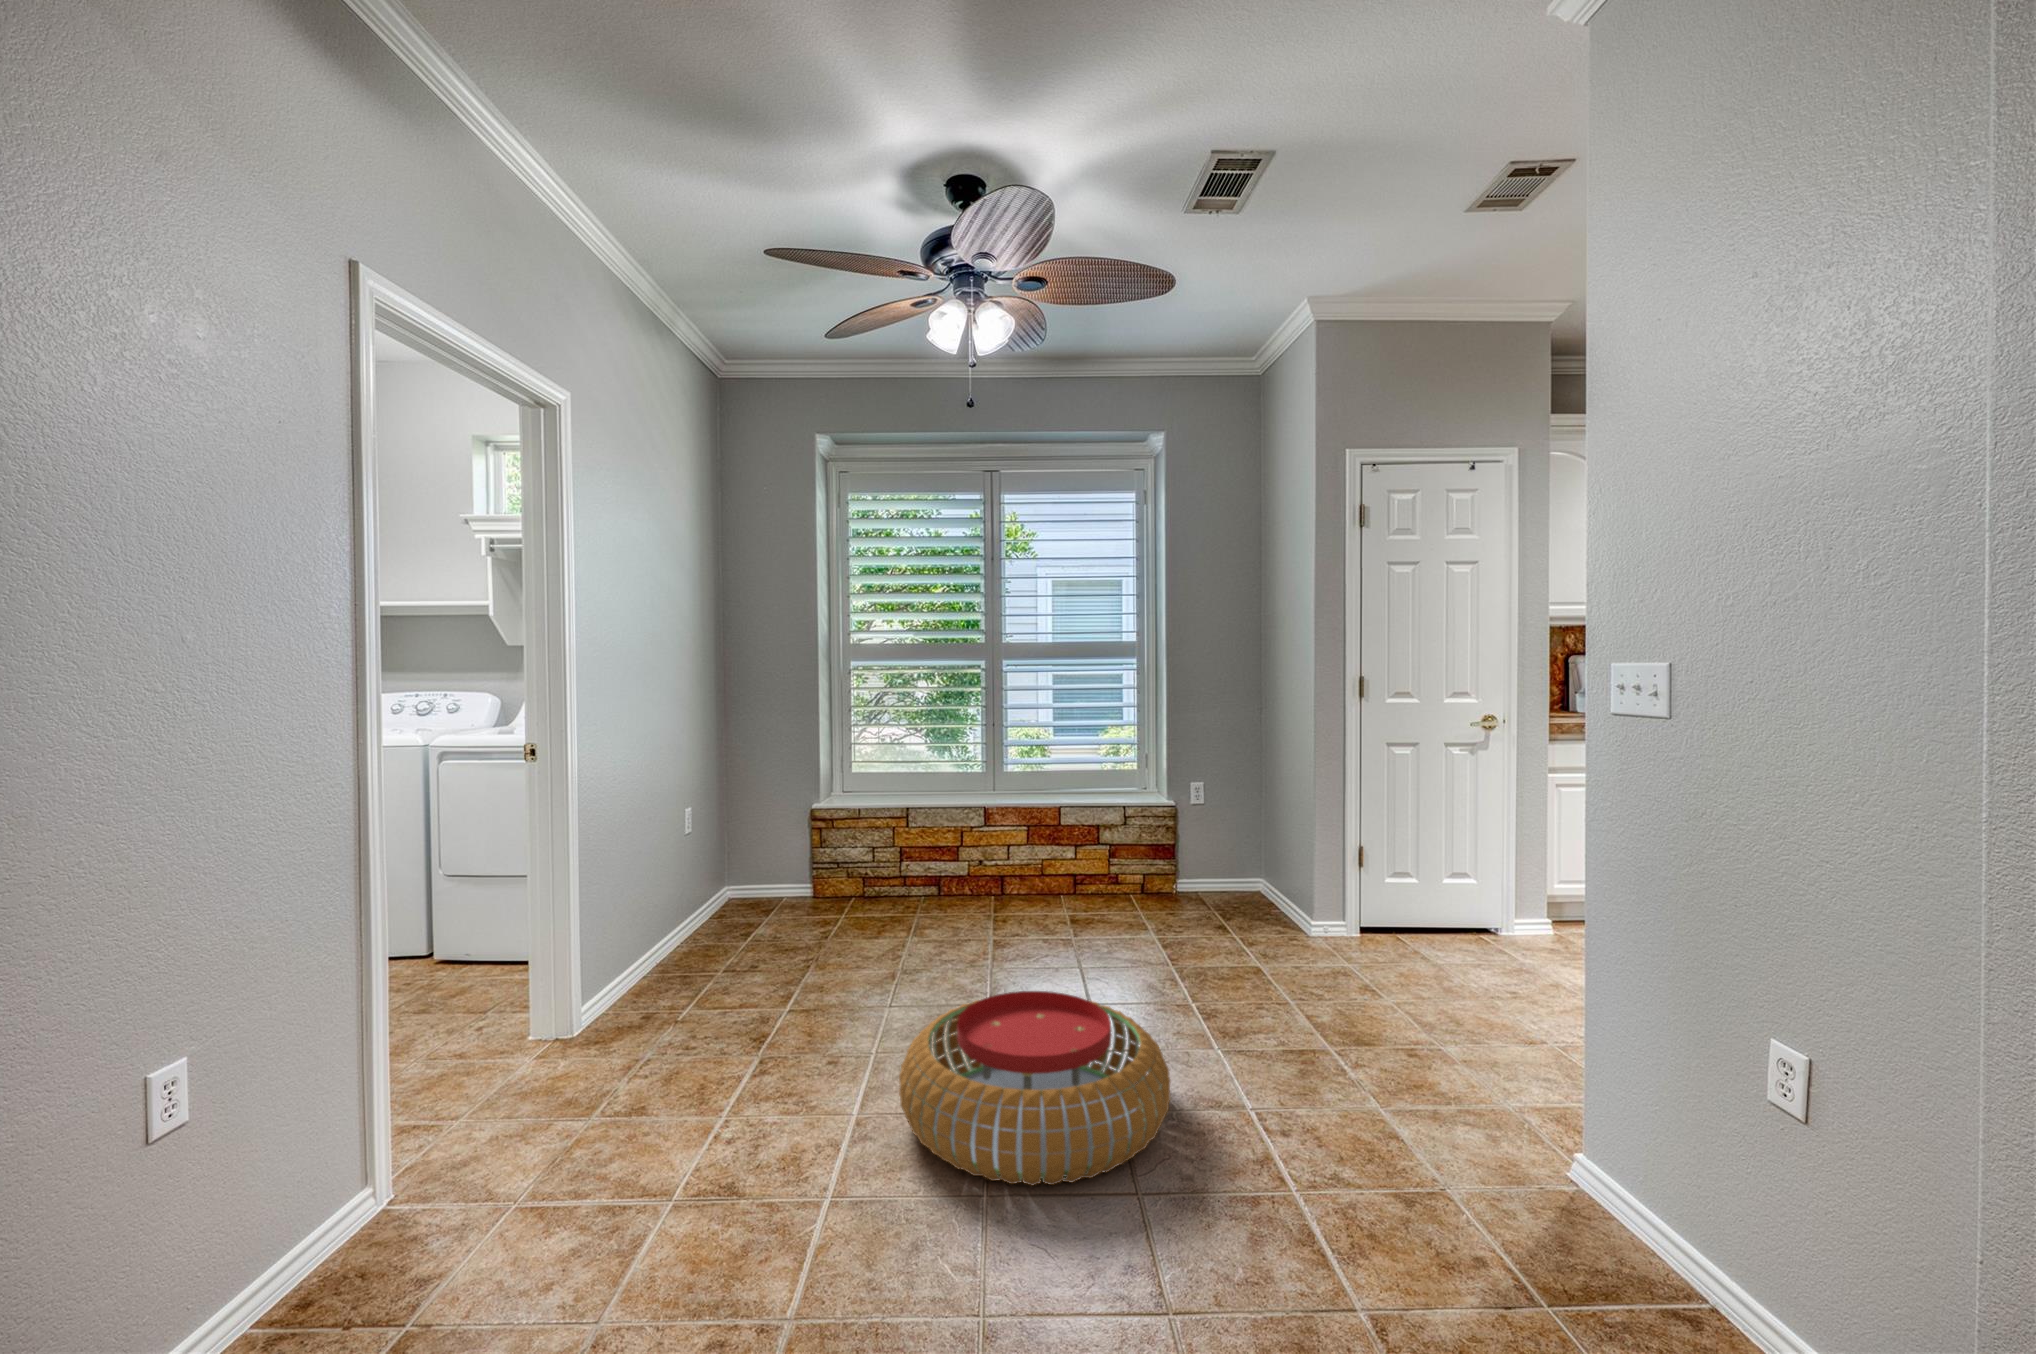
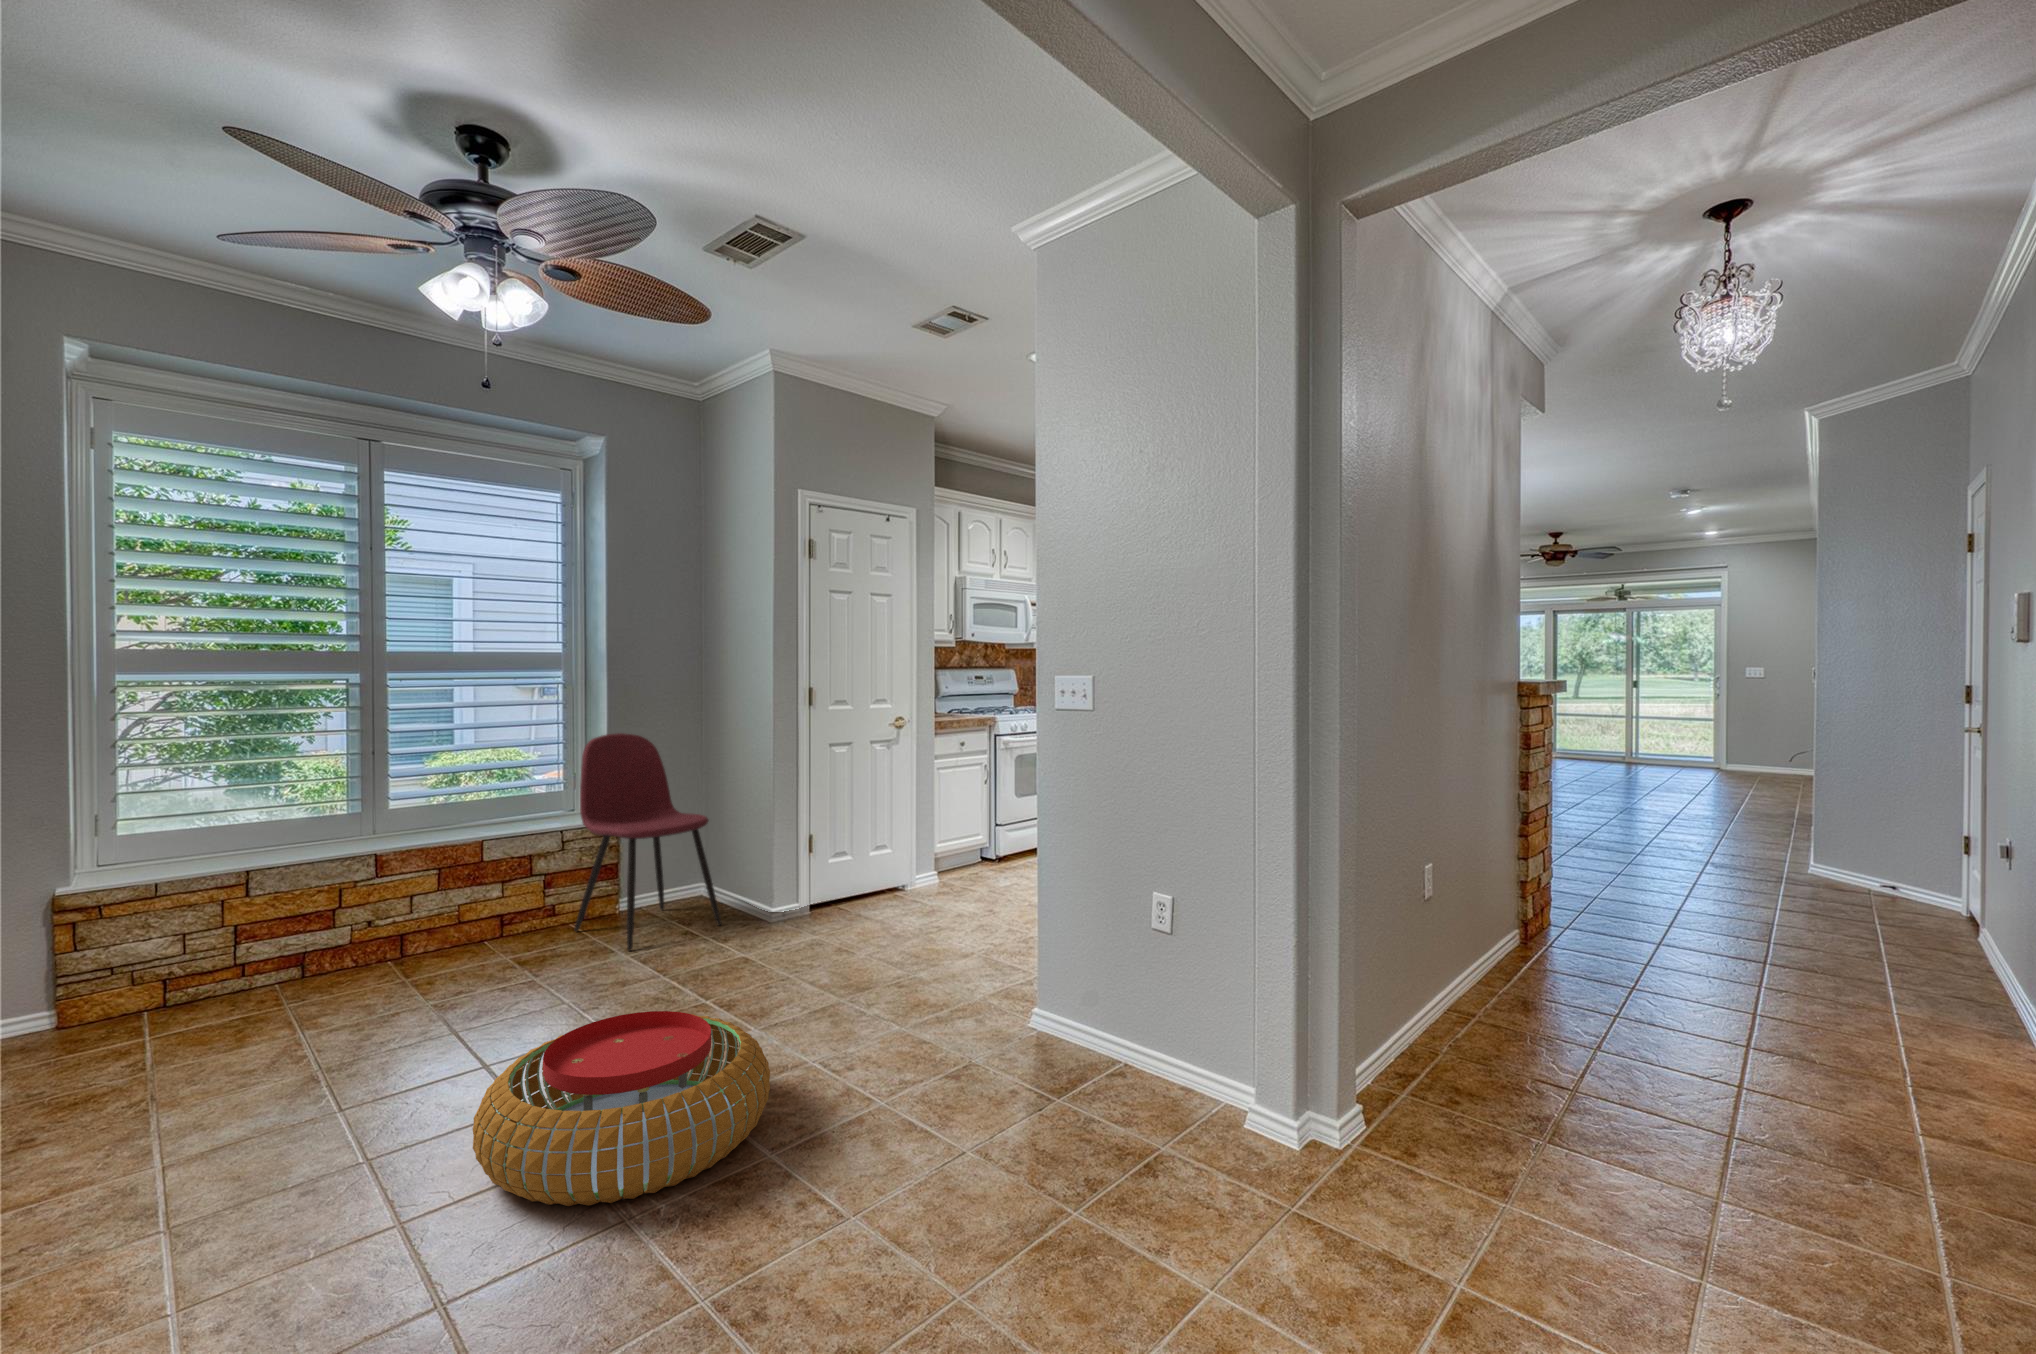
dining chair: none [1131,720,1258,930] -> present [574,733,721,951]

